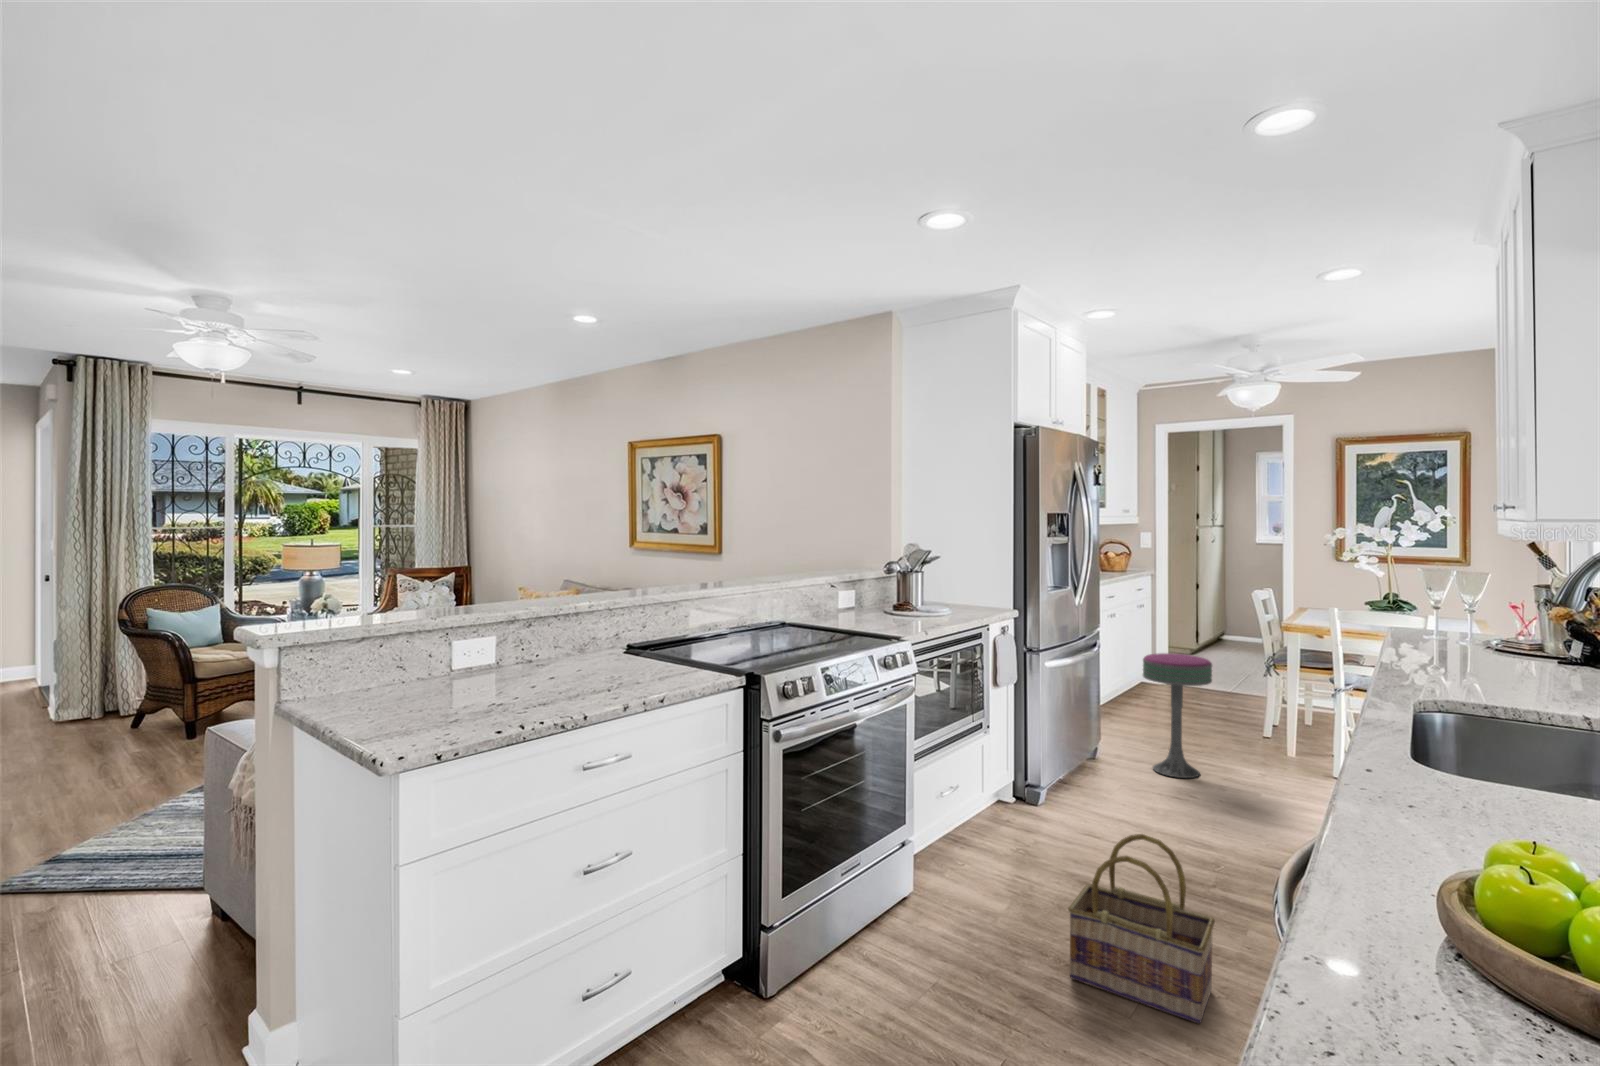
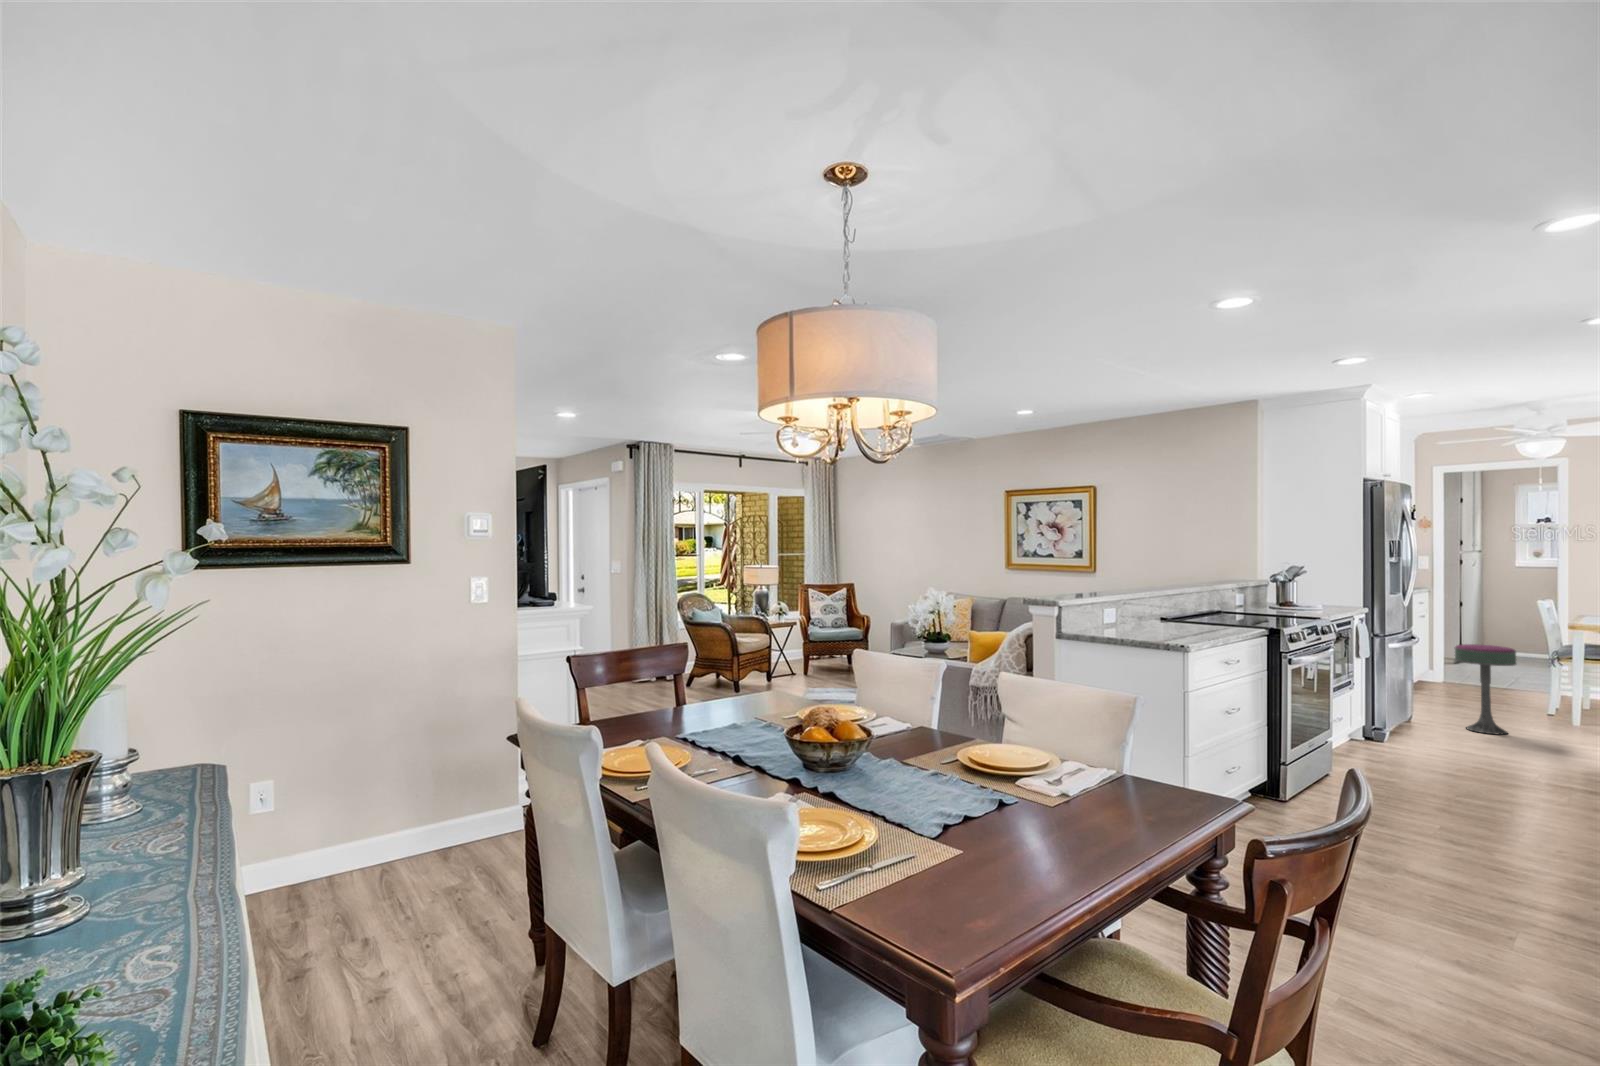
basket: present [1068,834,1215,1024] -> none [1467,729,1569,827]

